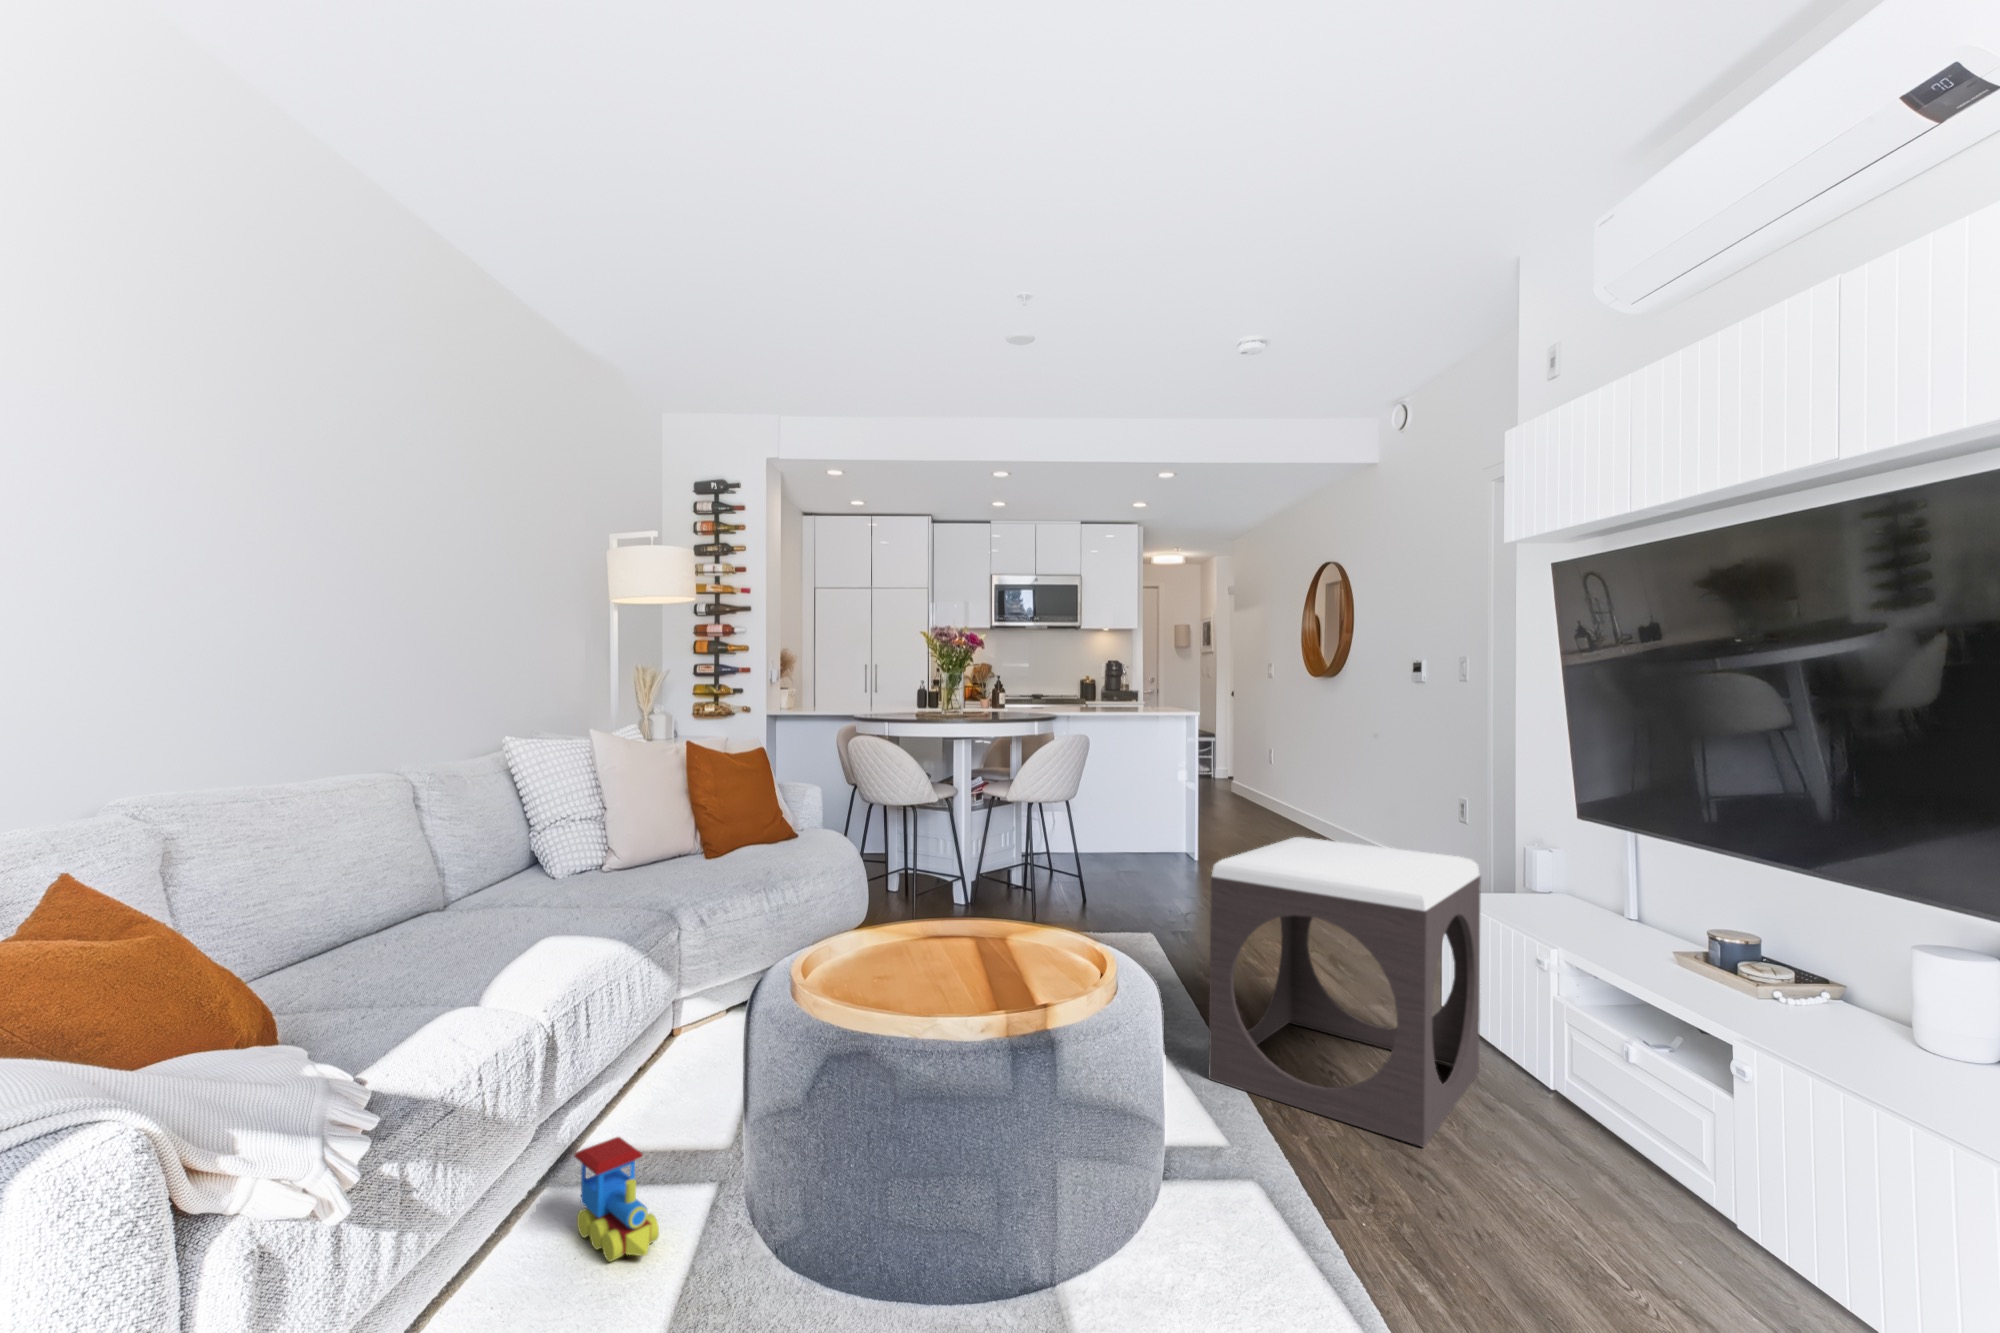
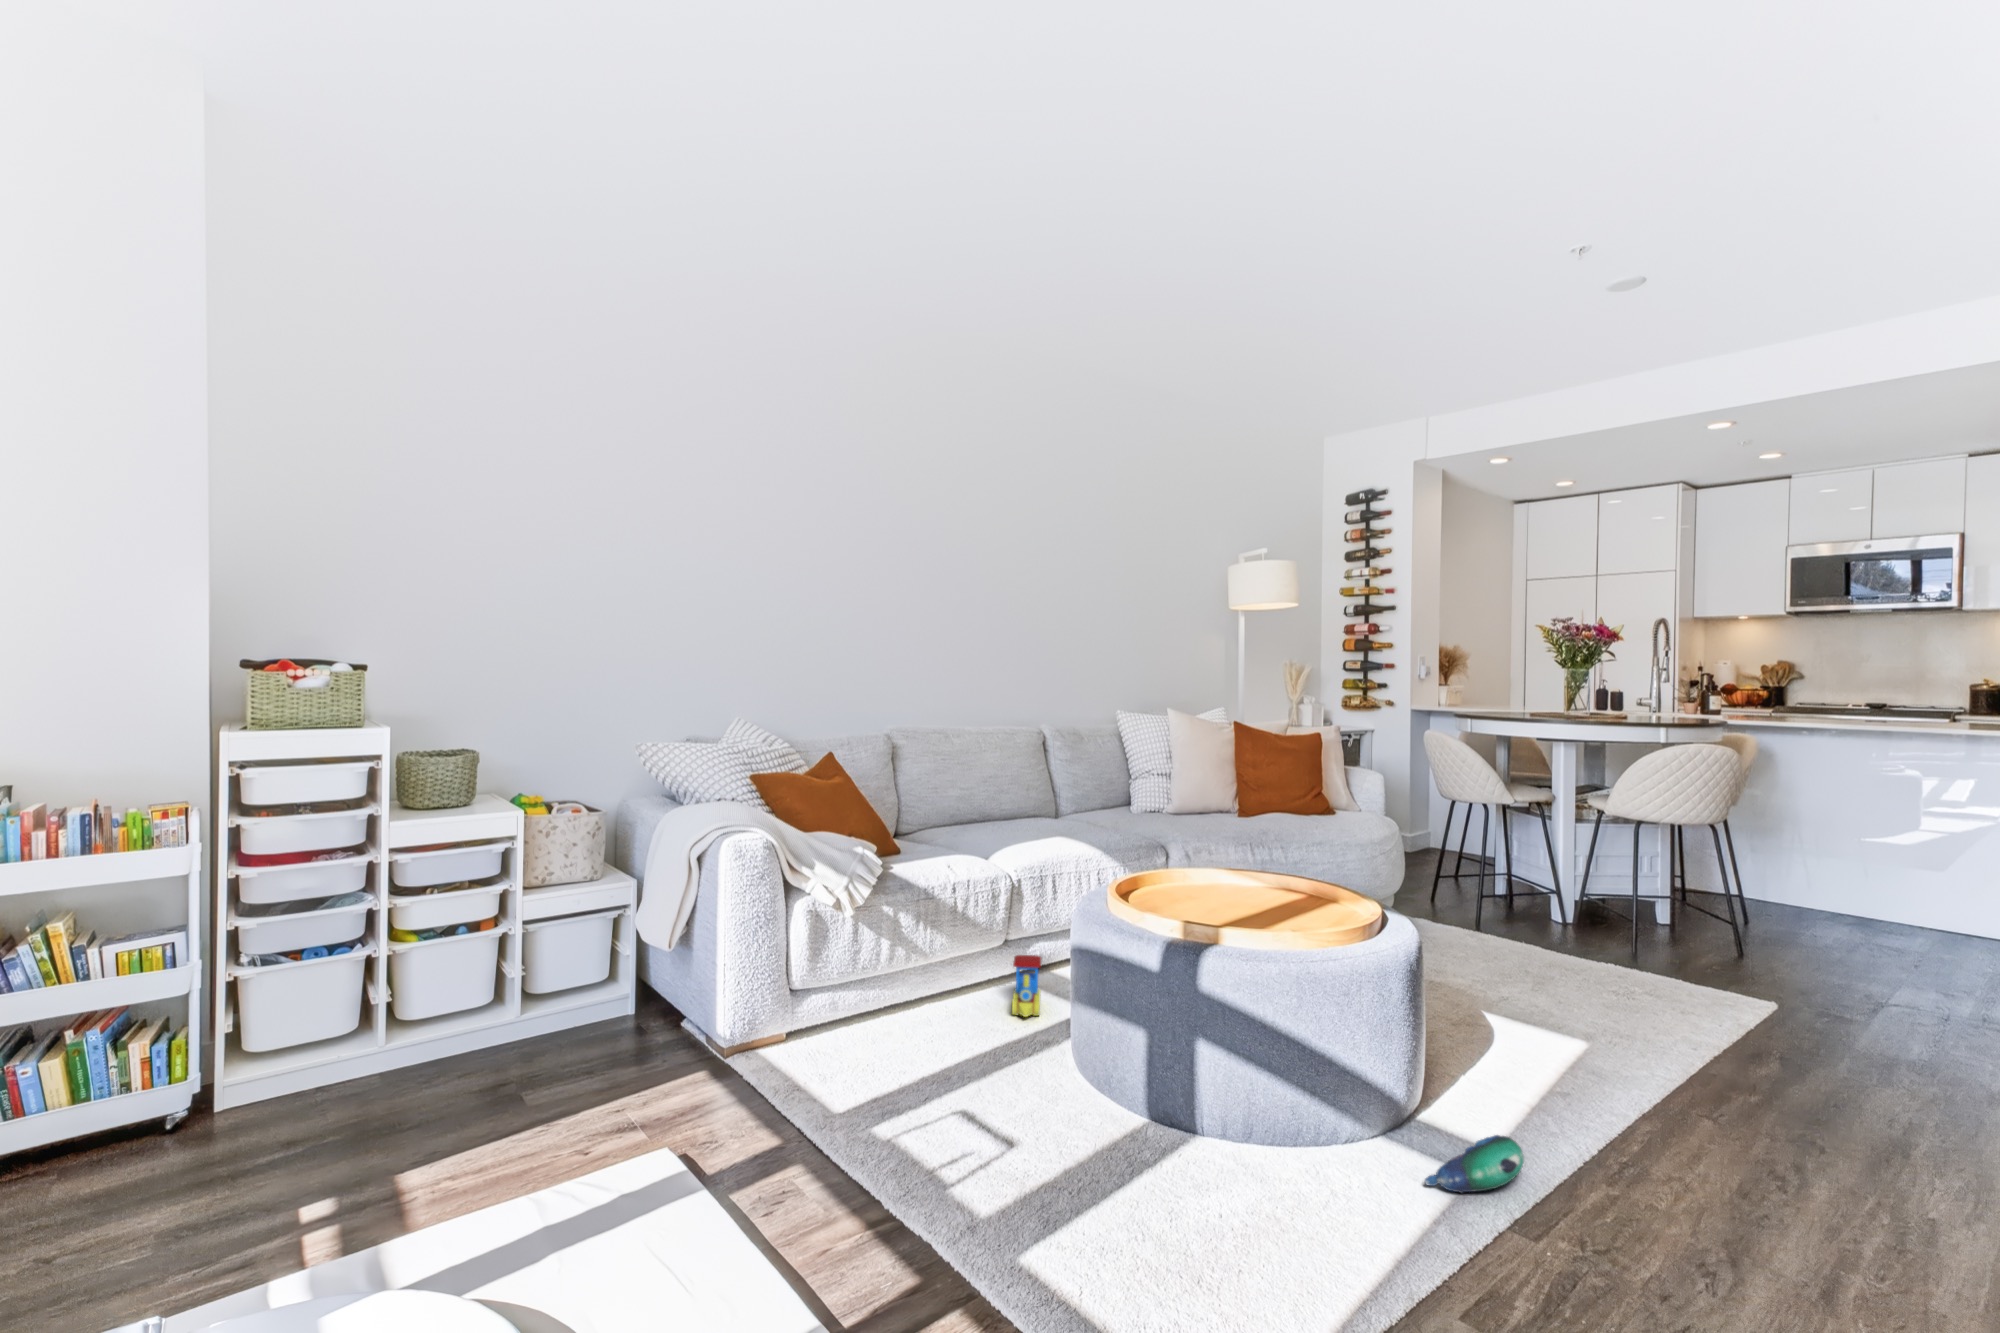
footstool: present [1208,837,1481,1147] -> none [1549,868,1950,1205]
plush toy: none [1280,1153,1384,1249] -> present [1425,1135,1524,1193]

